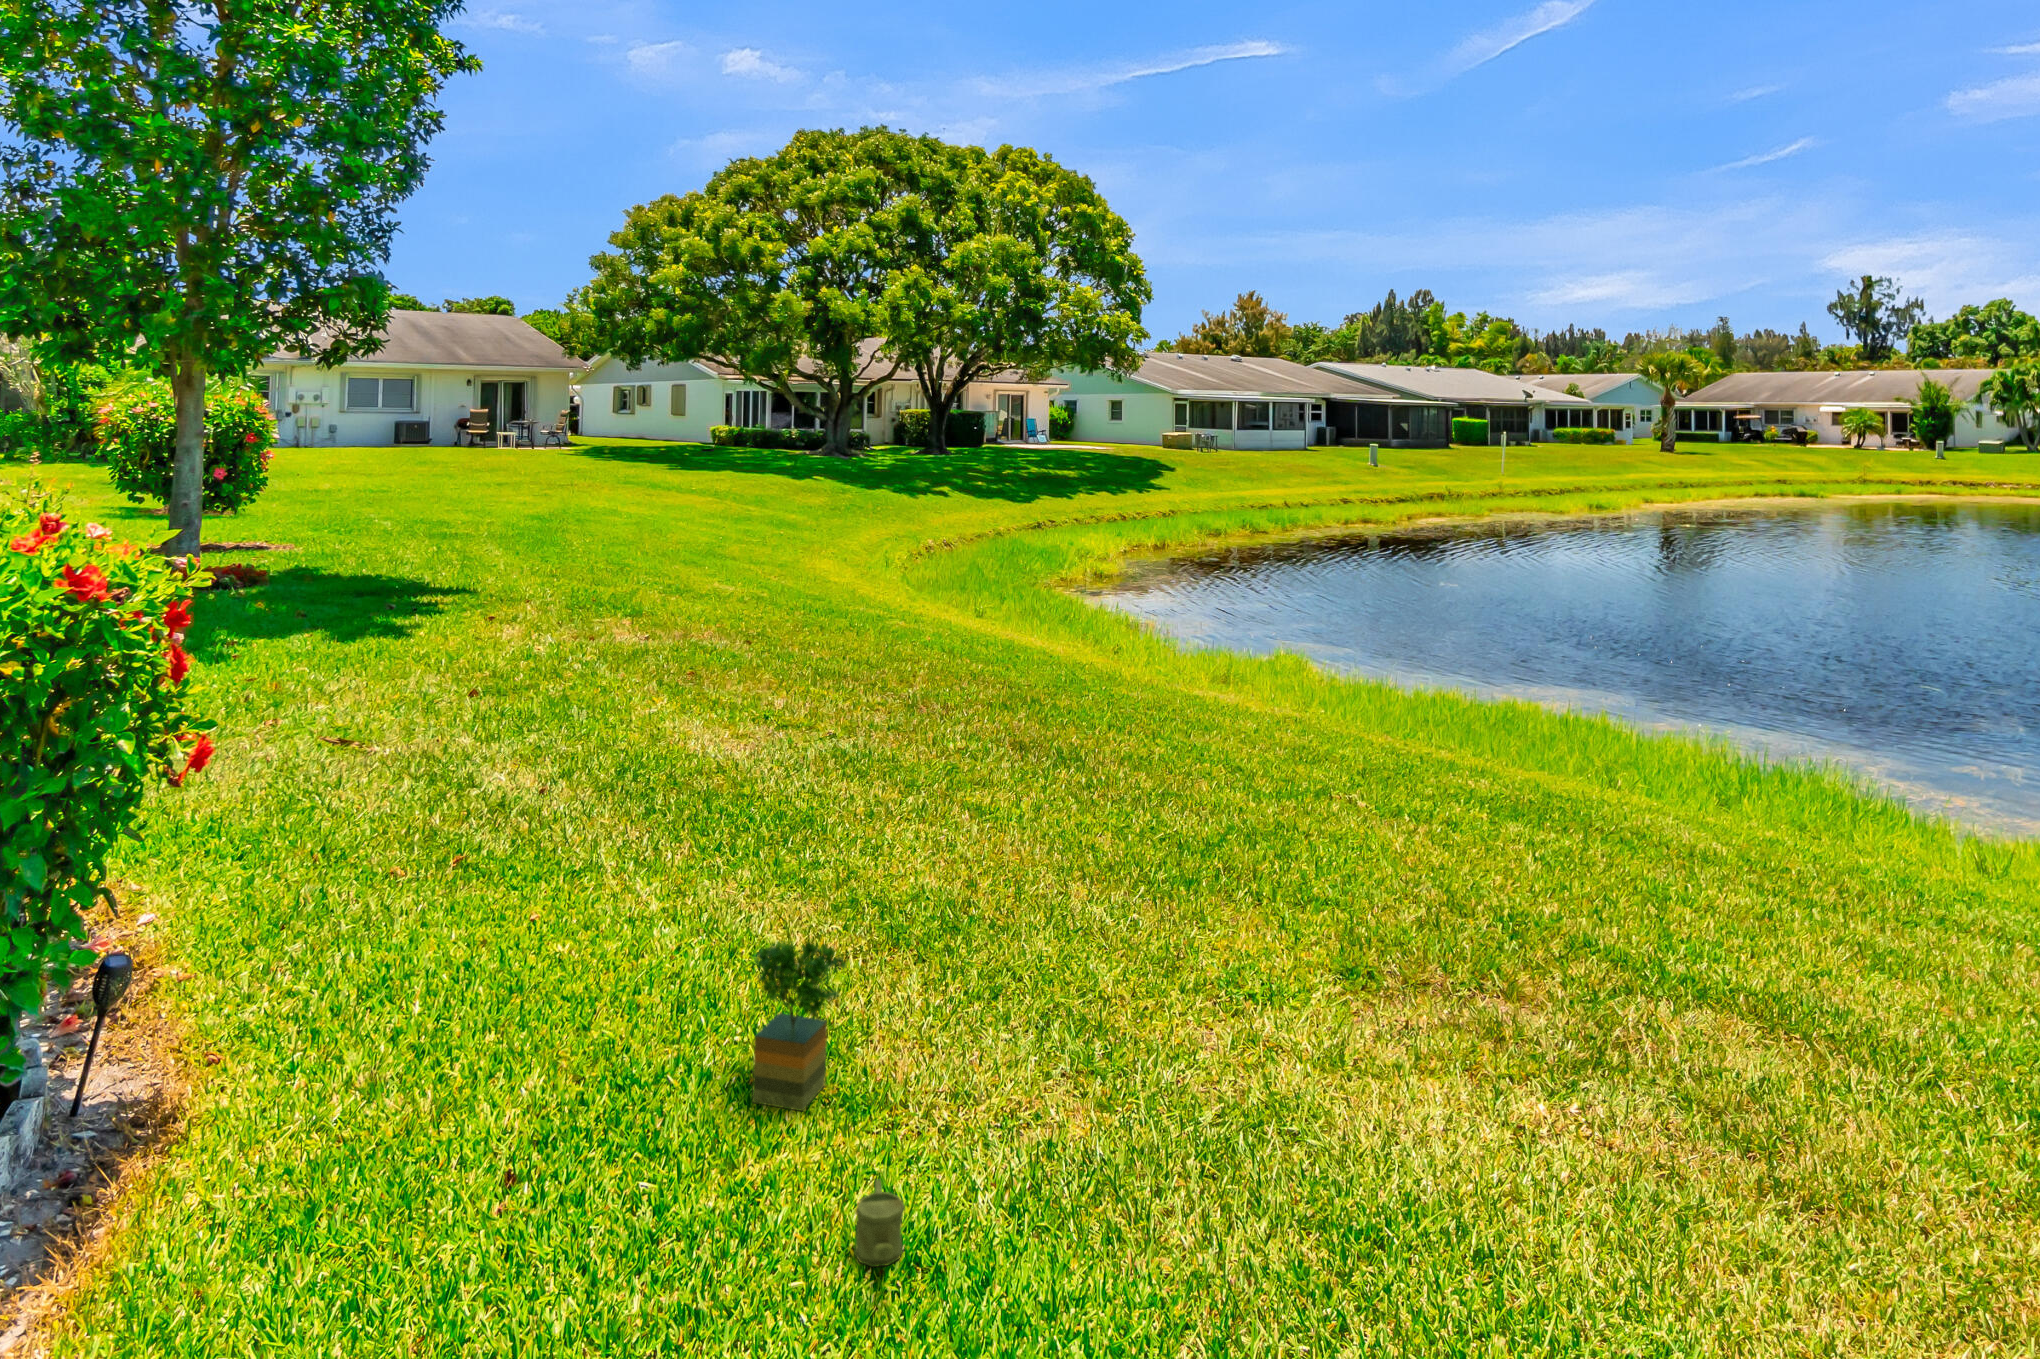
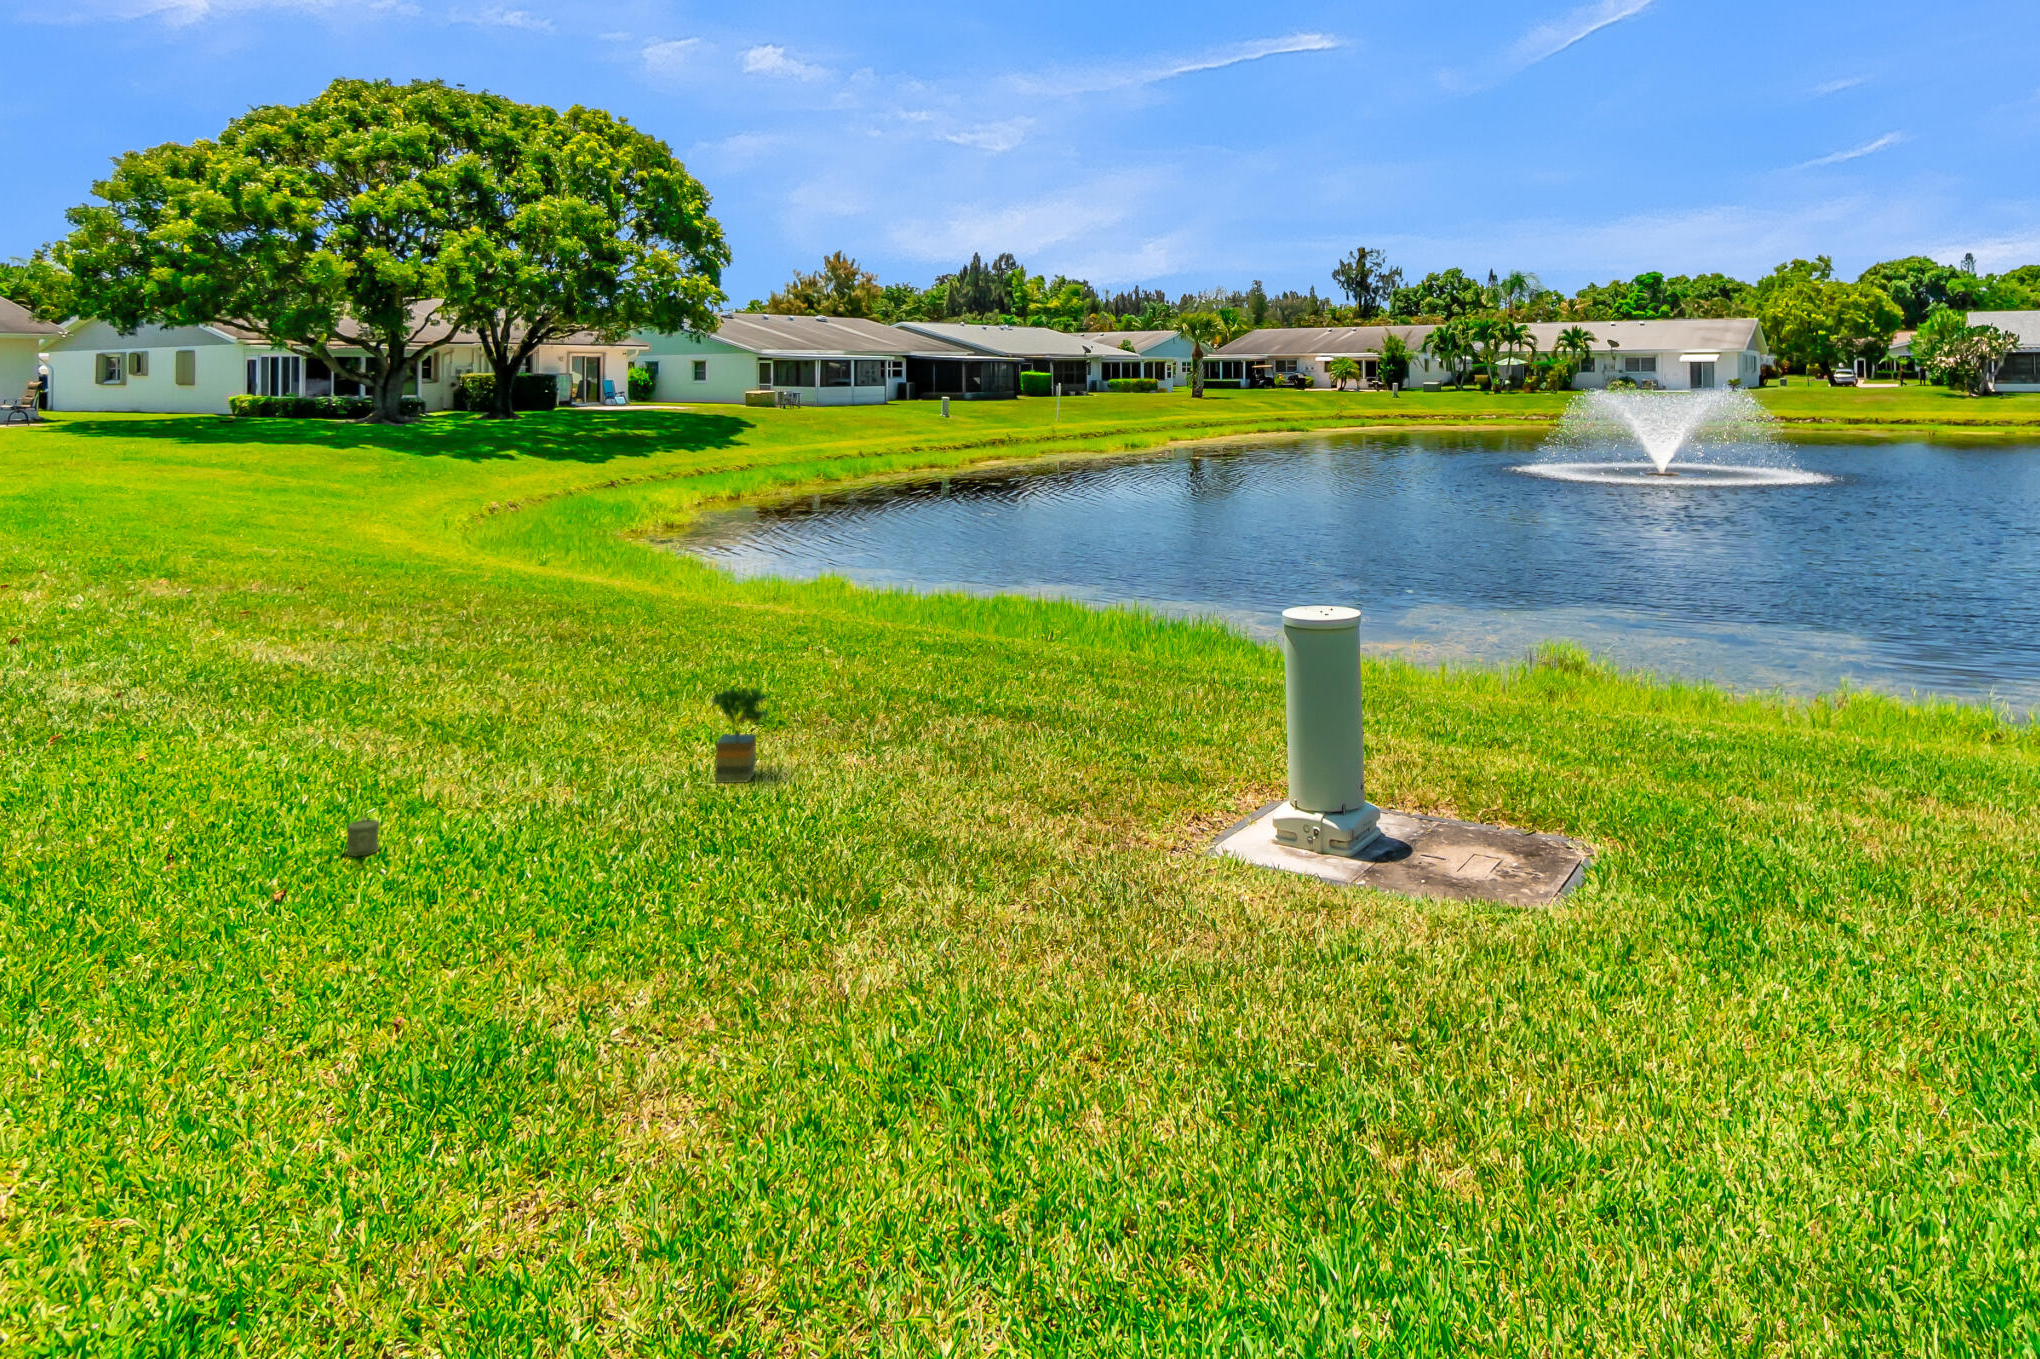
potted tree: present [752,941,846,1111] -> present [712,688,768,783]

